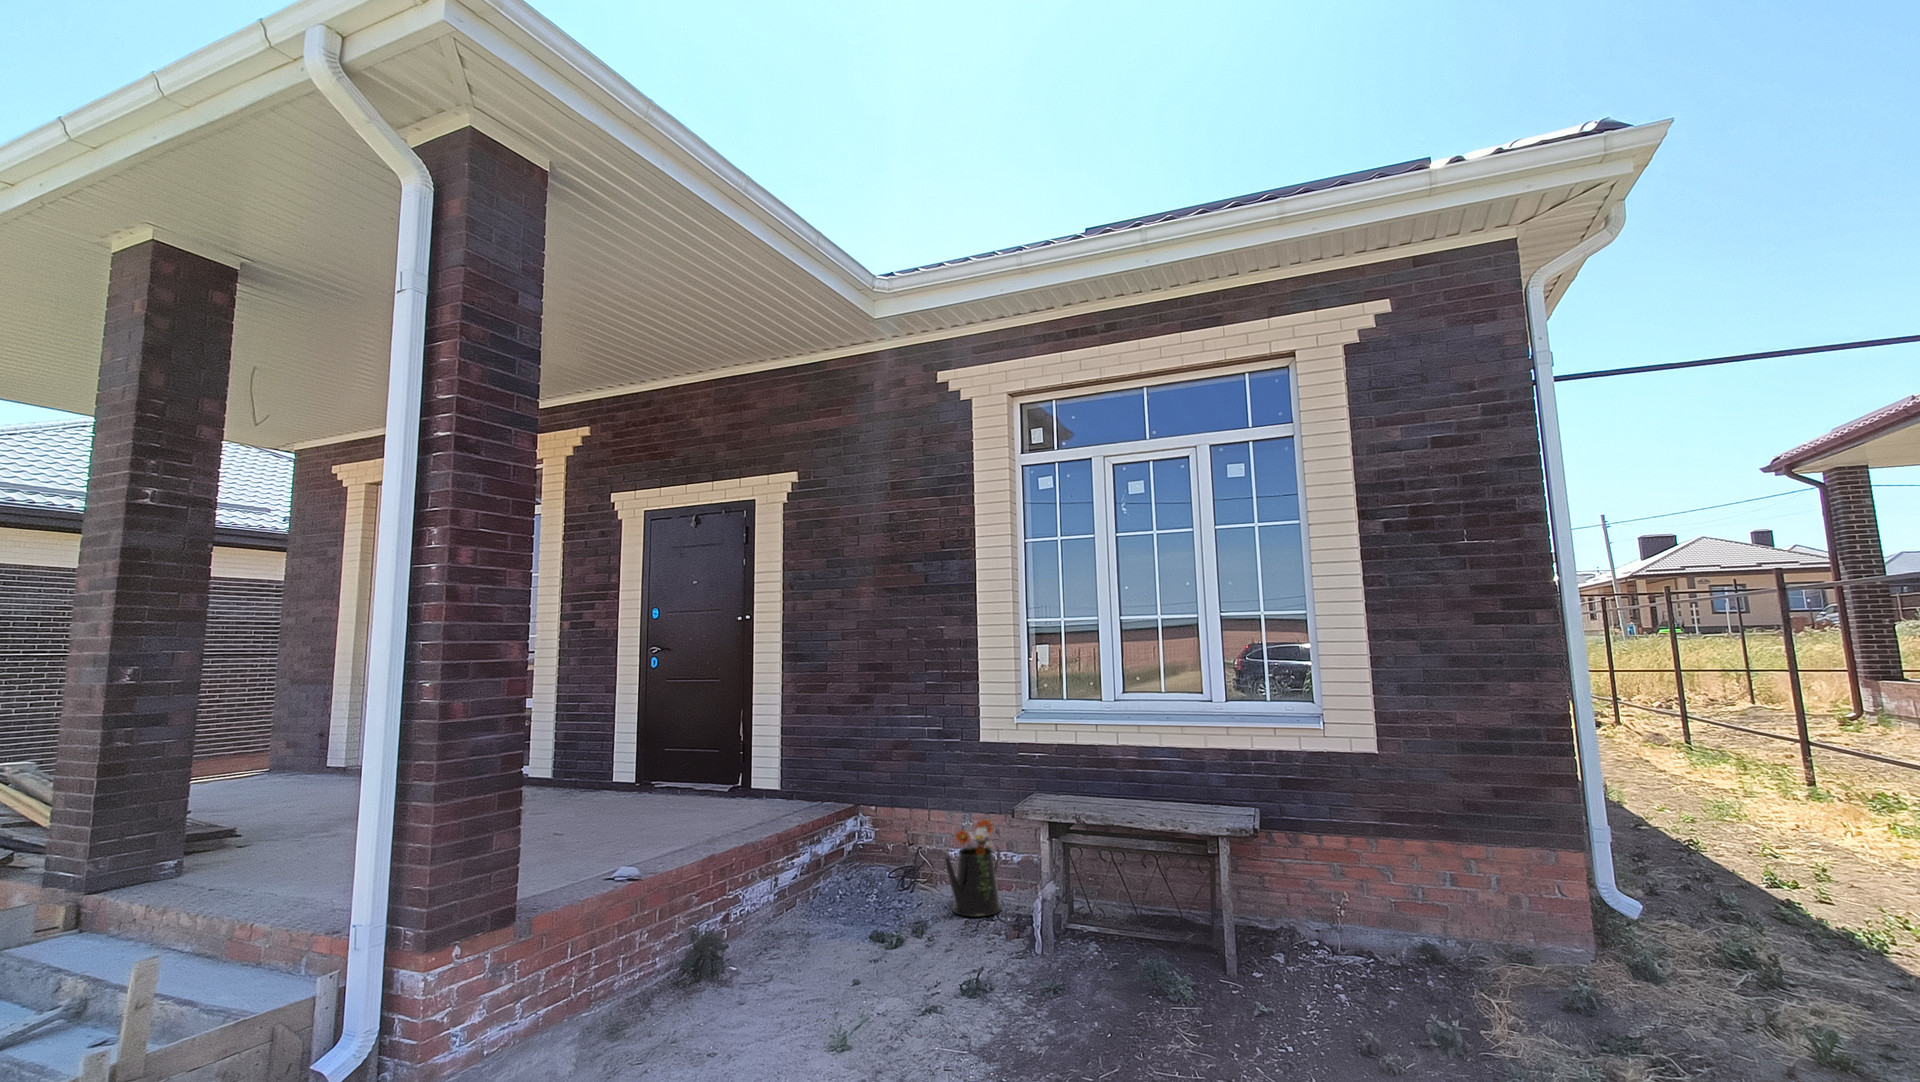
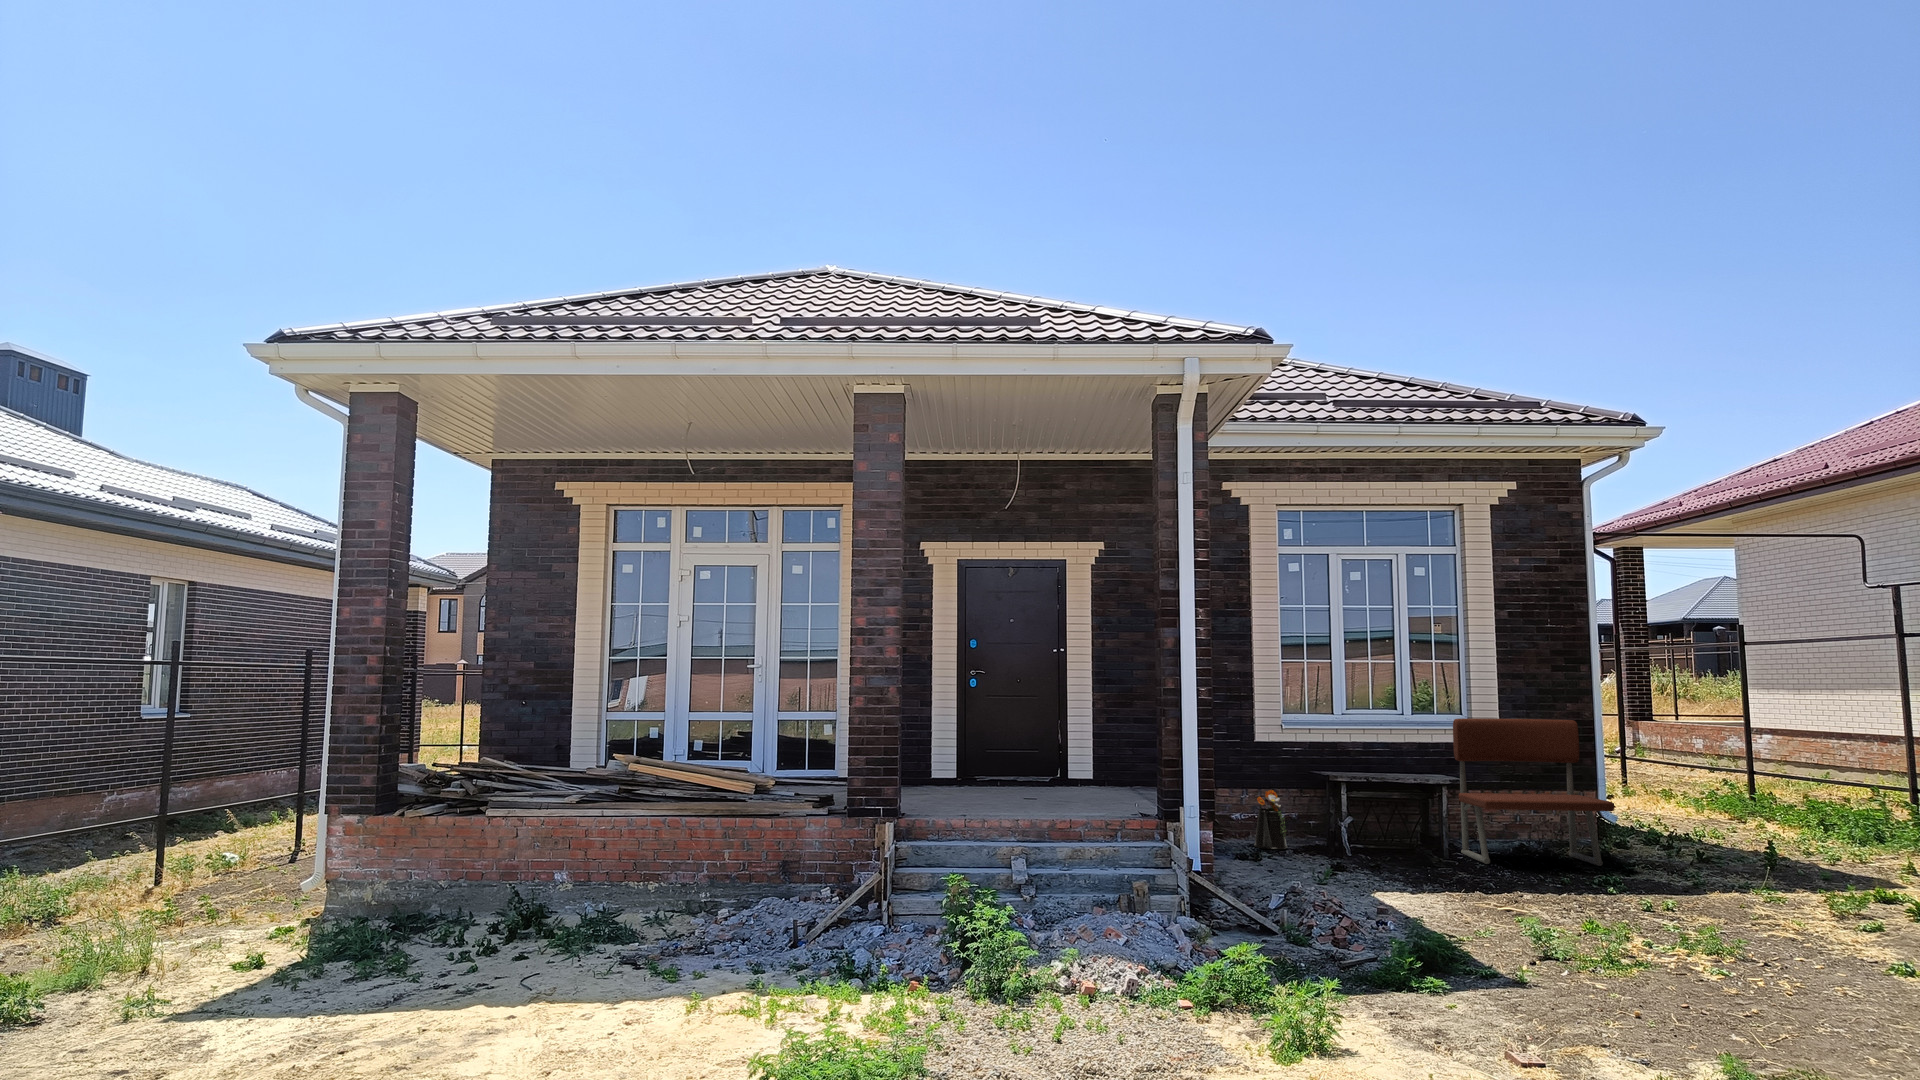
bench: none [1267,709,1548,1011] -> present [1453,719,1614,866]

